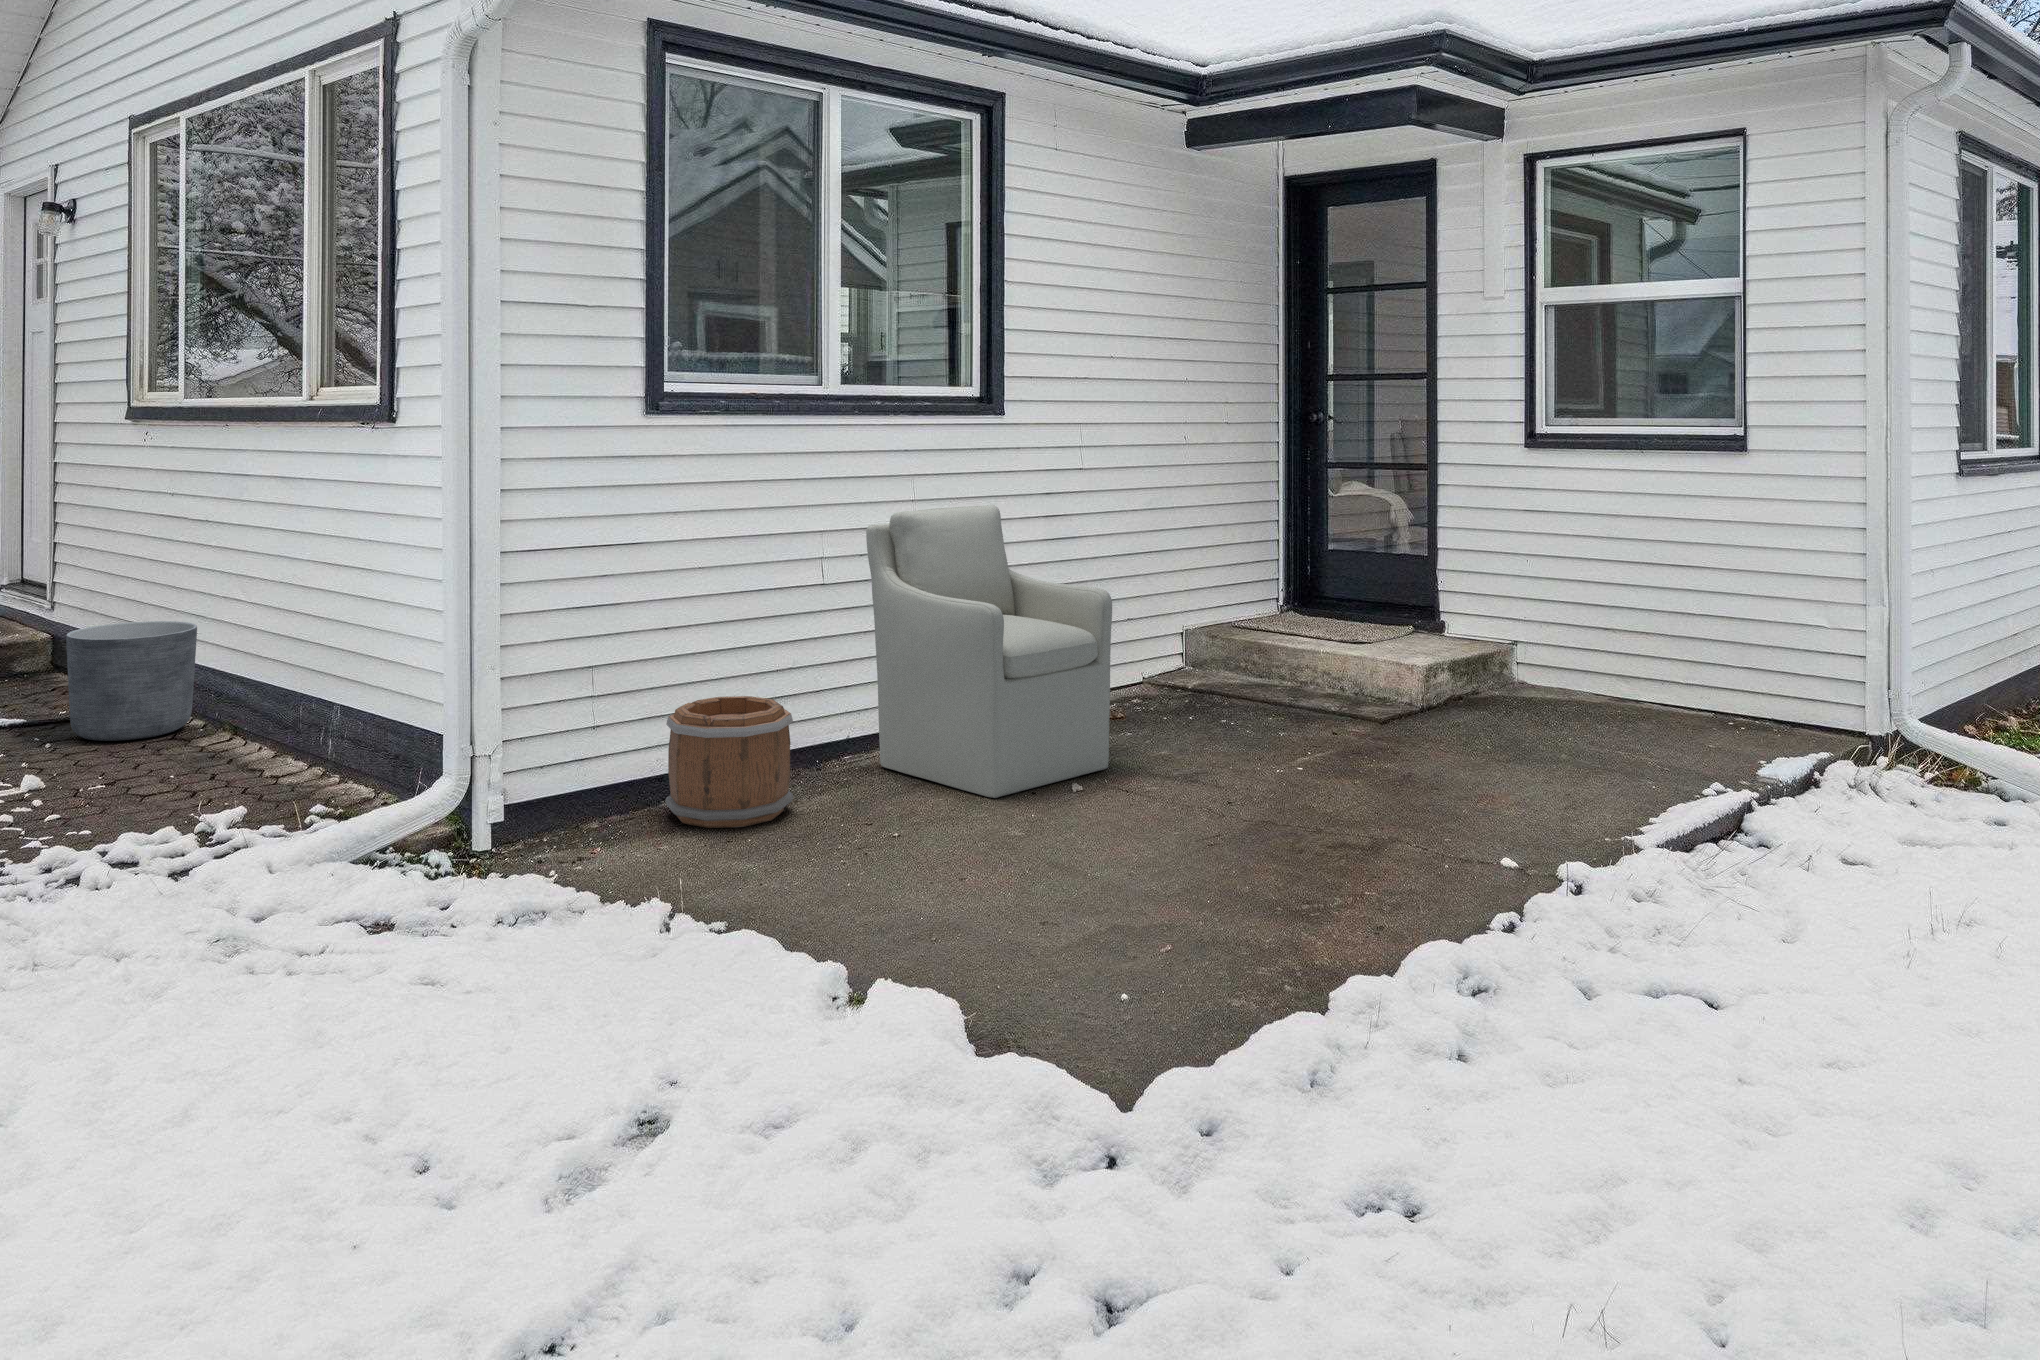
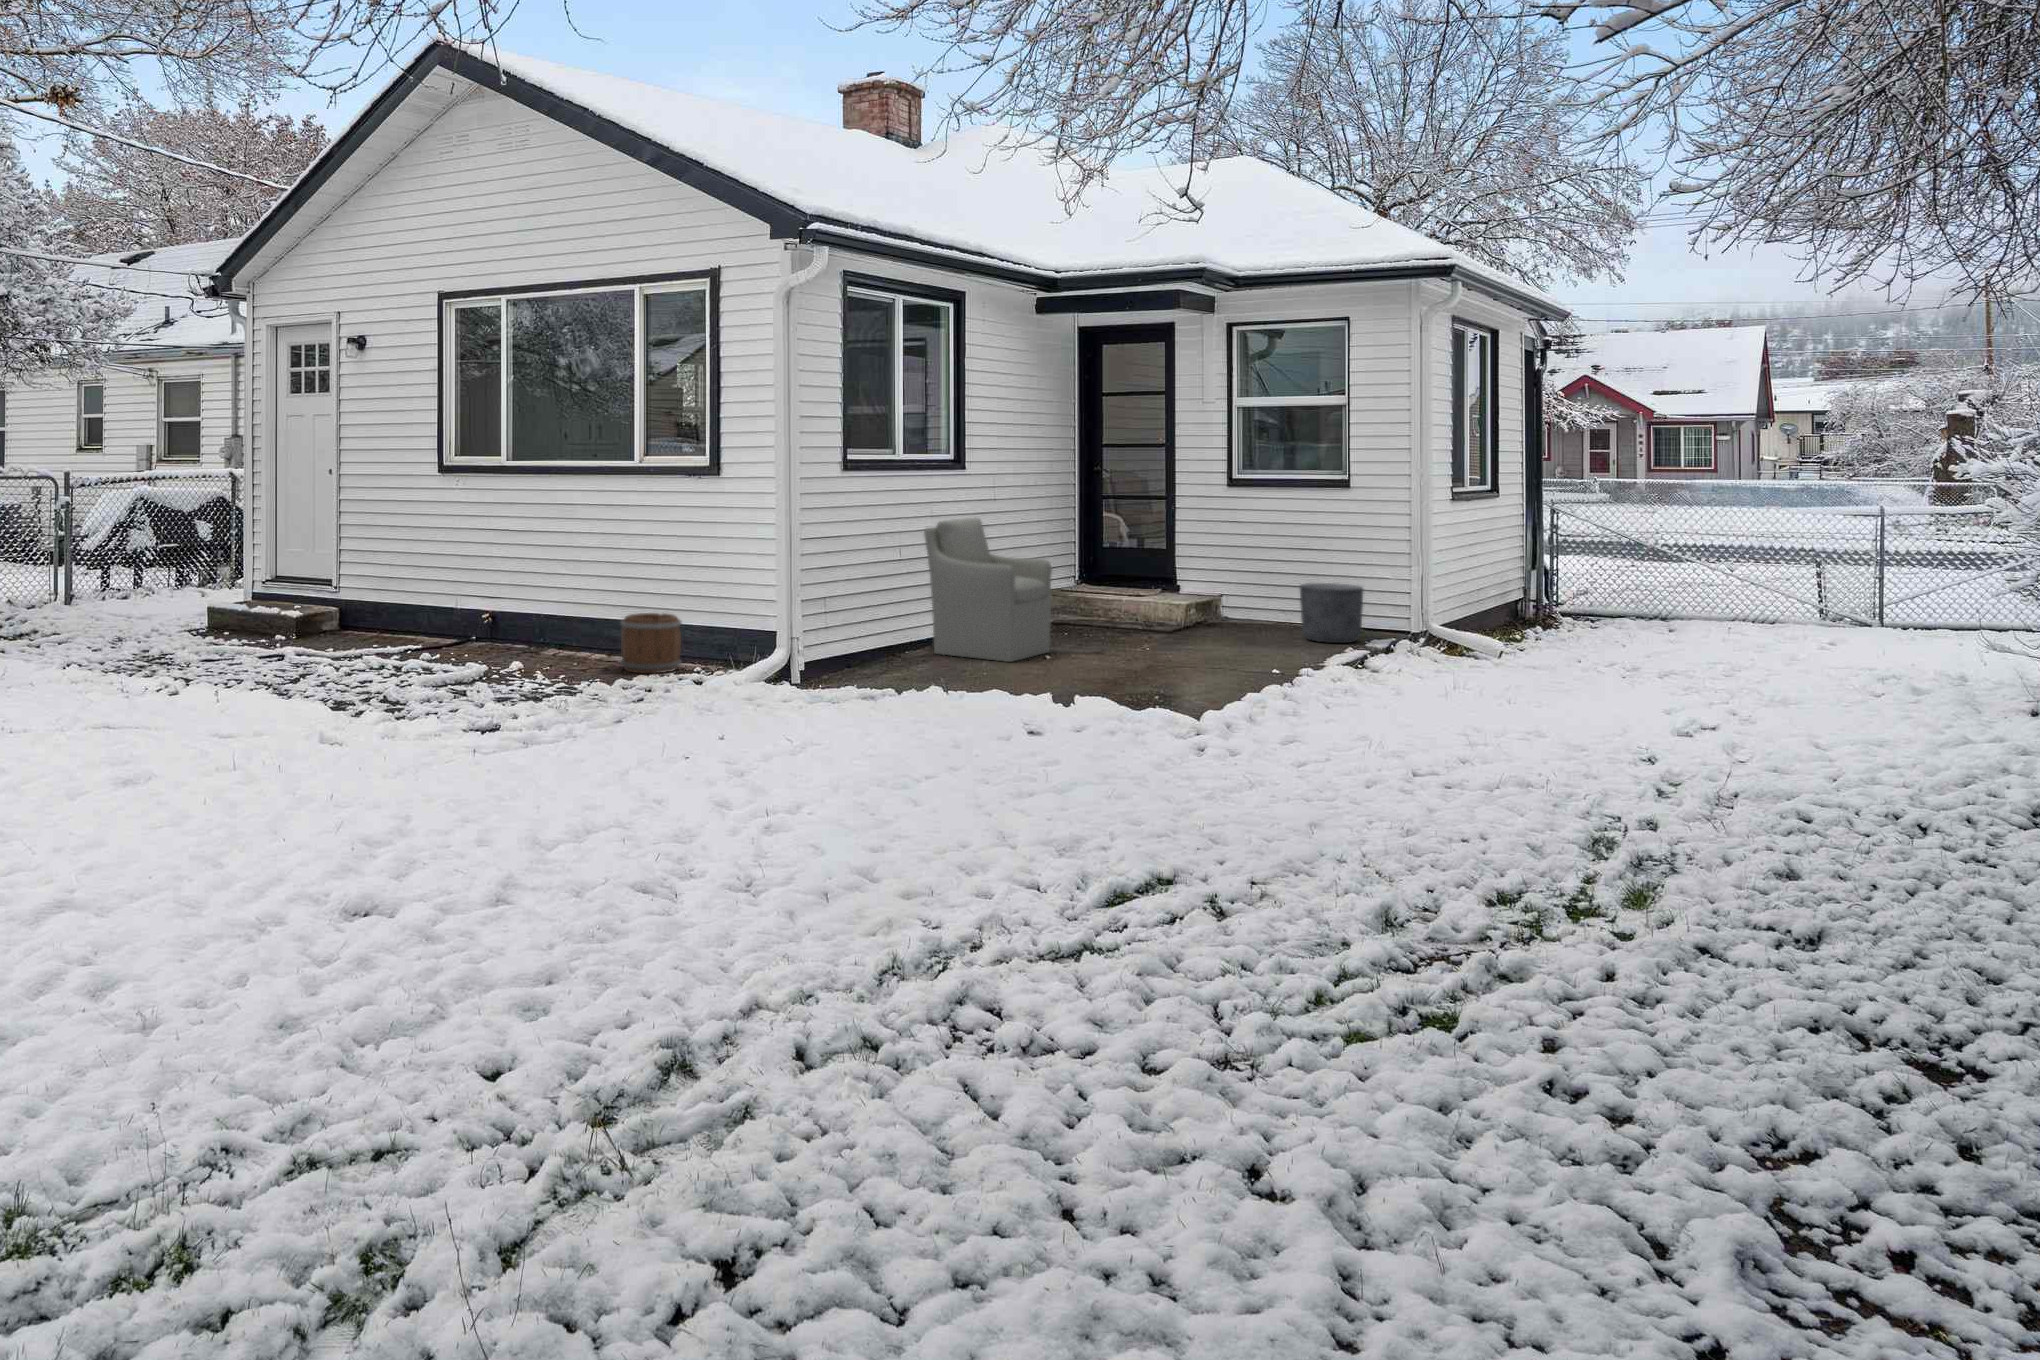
planter: present [66,621,197,741] -> present [1300,583,1363,643]
bucket: present [665,696,793,828] -> present [620,613,682,673]

